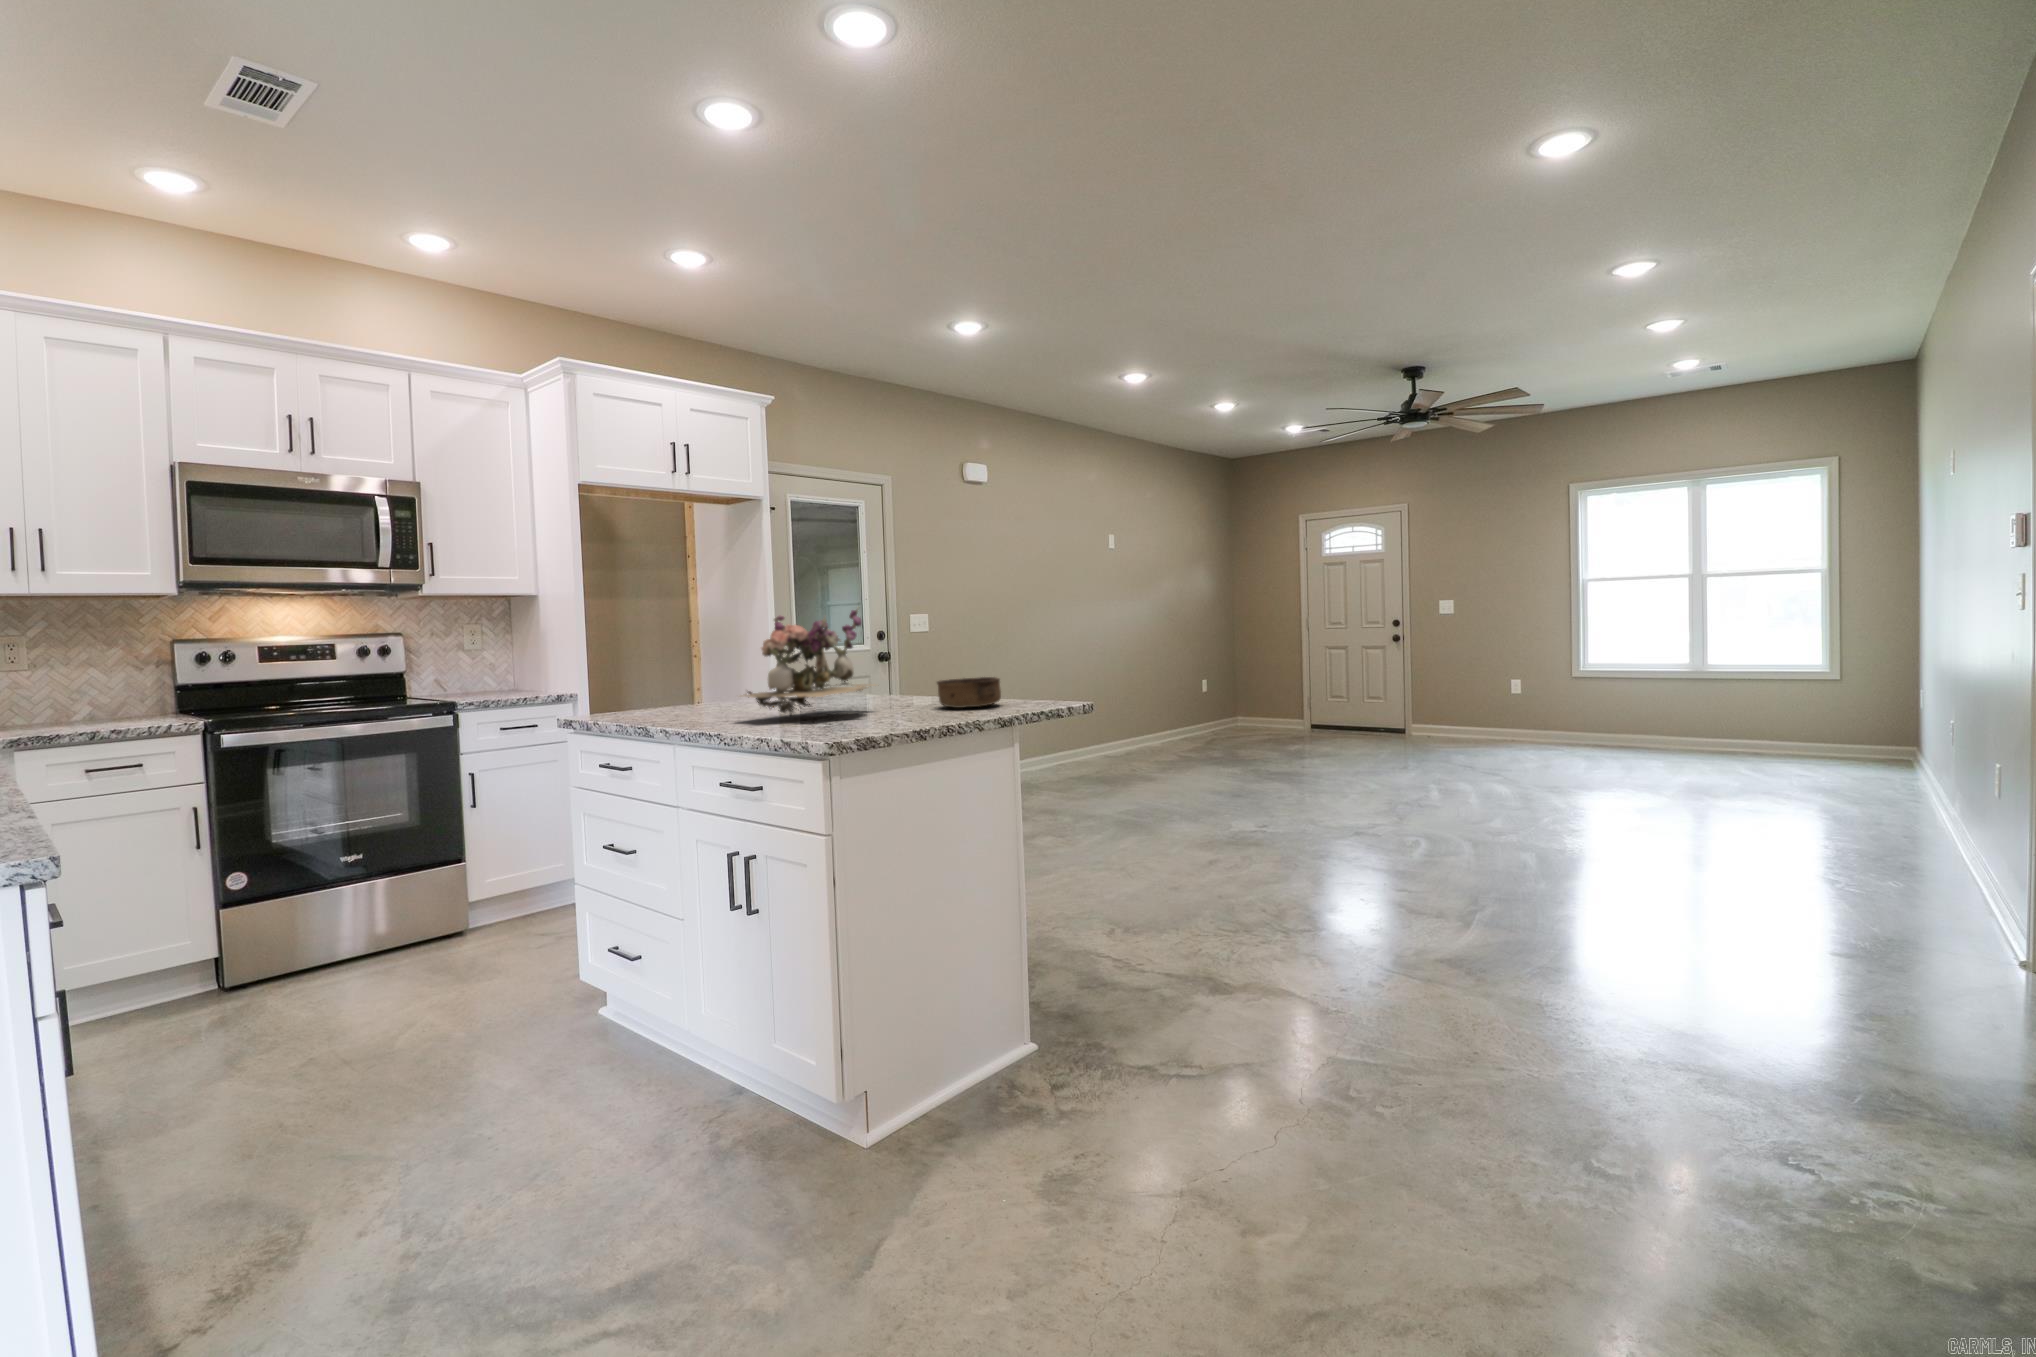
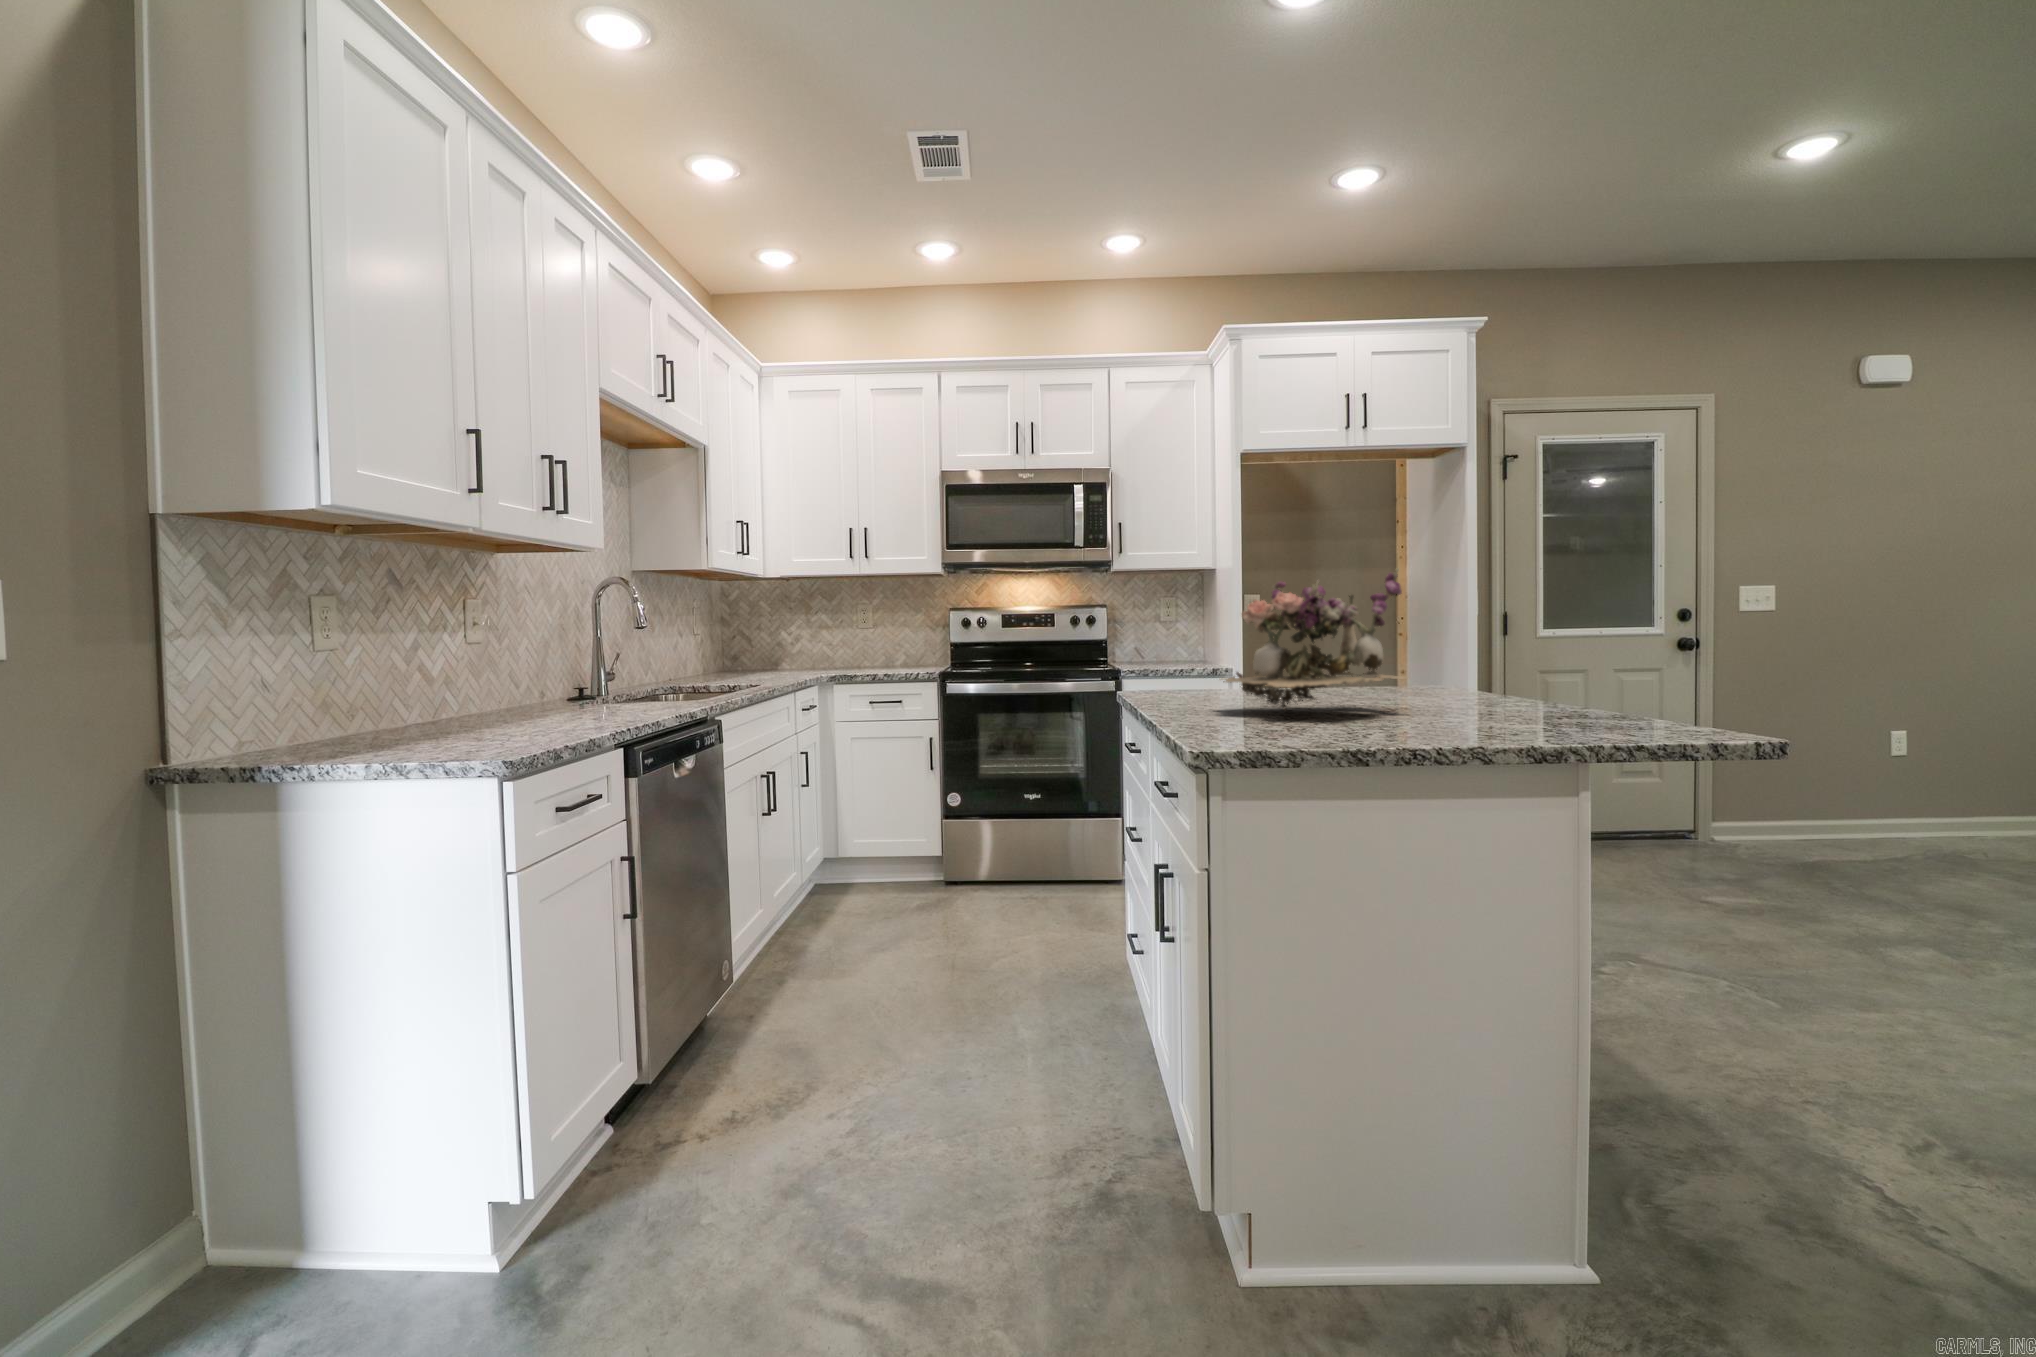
bowl: present [937,677,1001,708] -> none [1490,678,1611,725]

